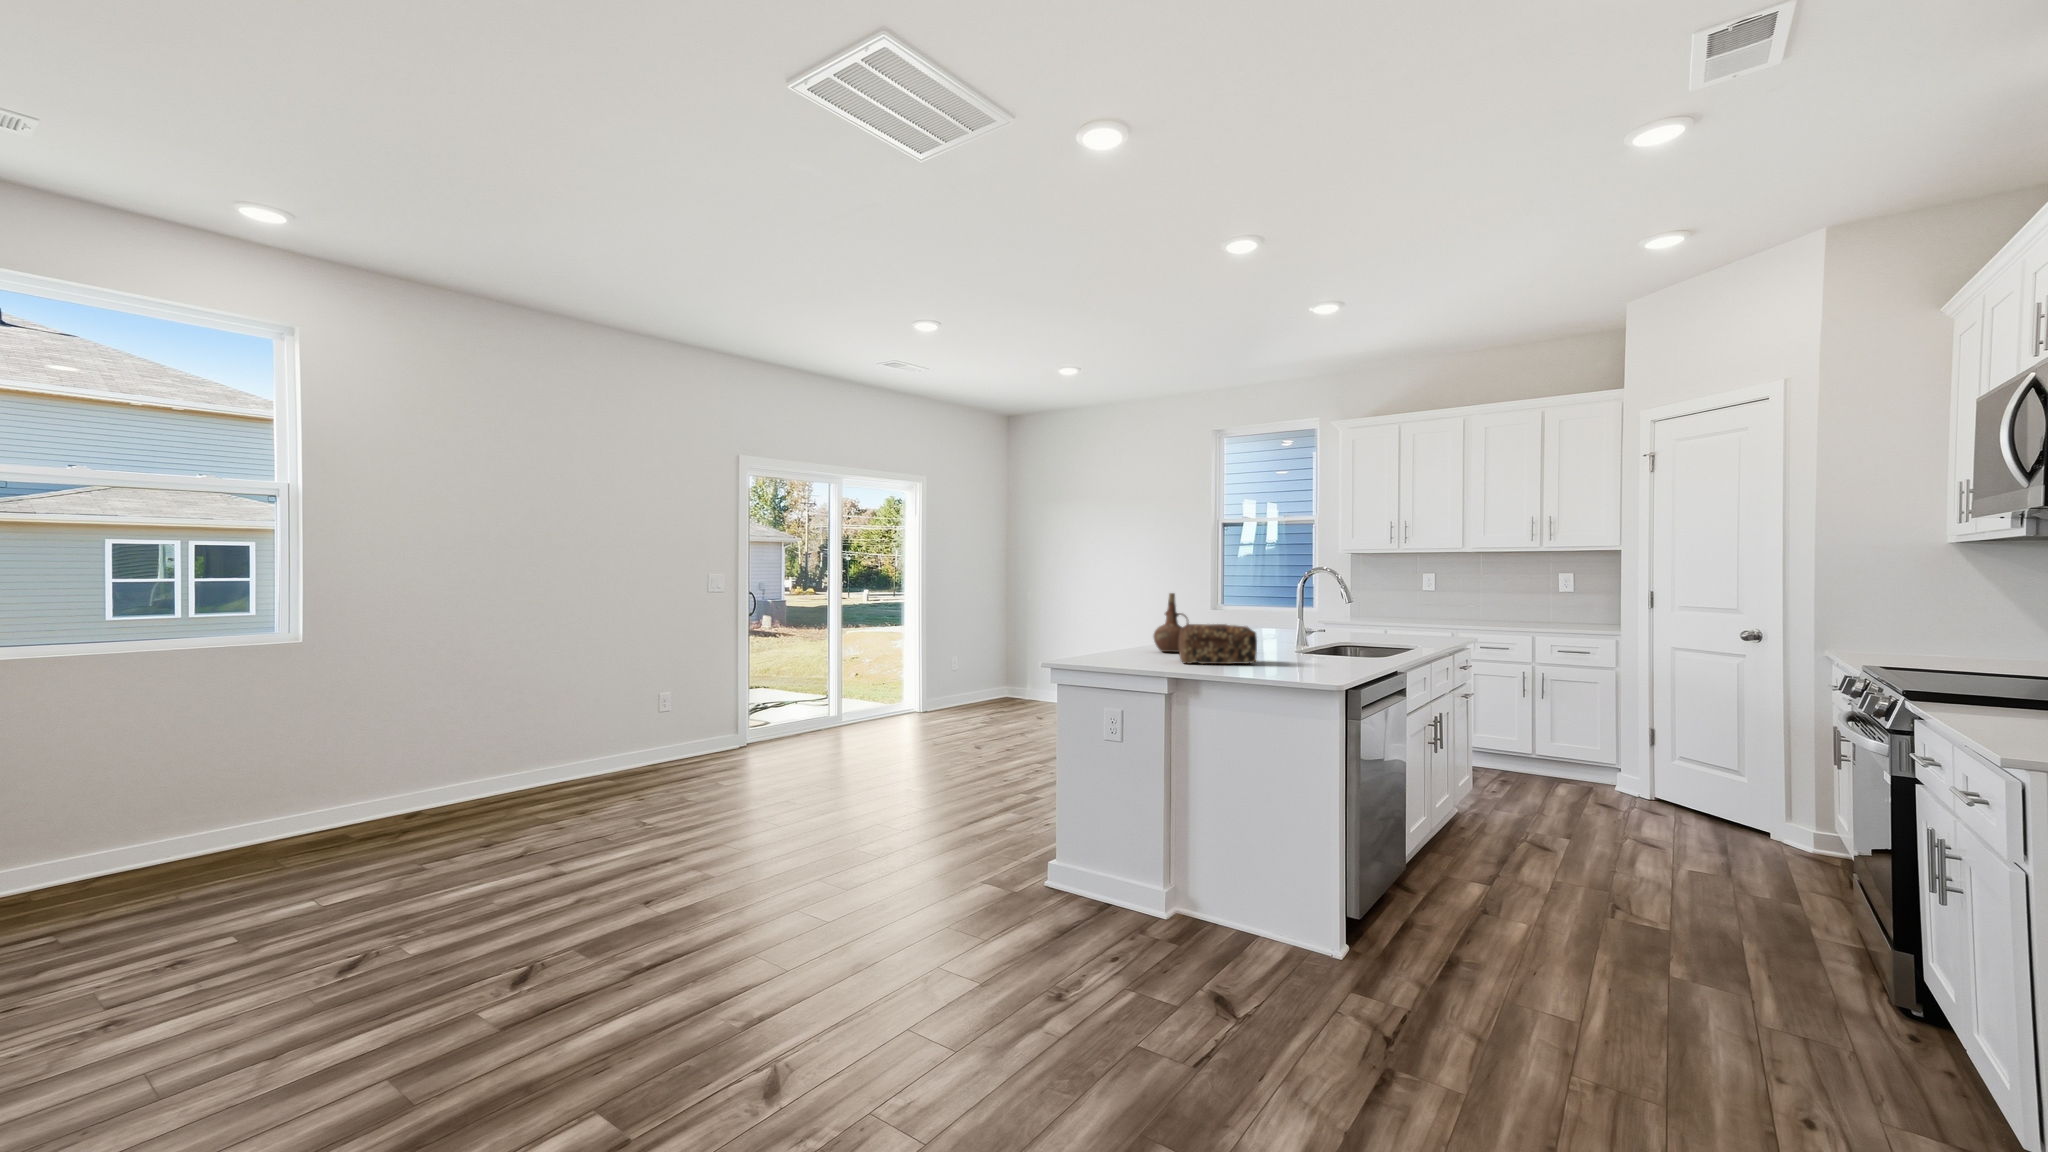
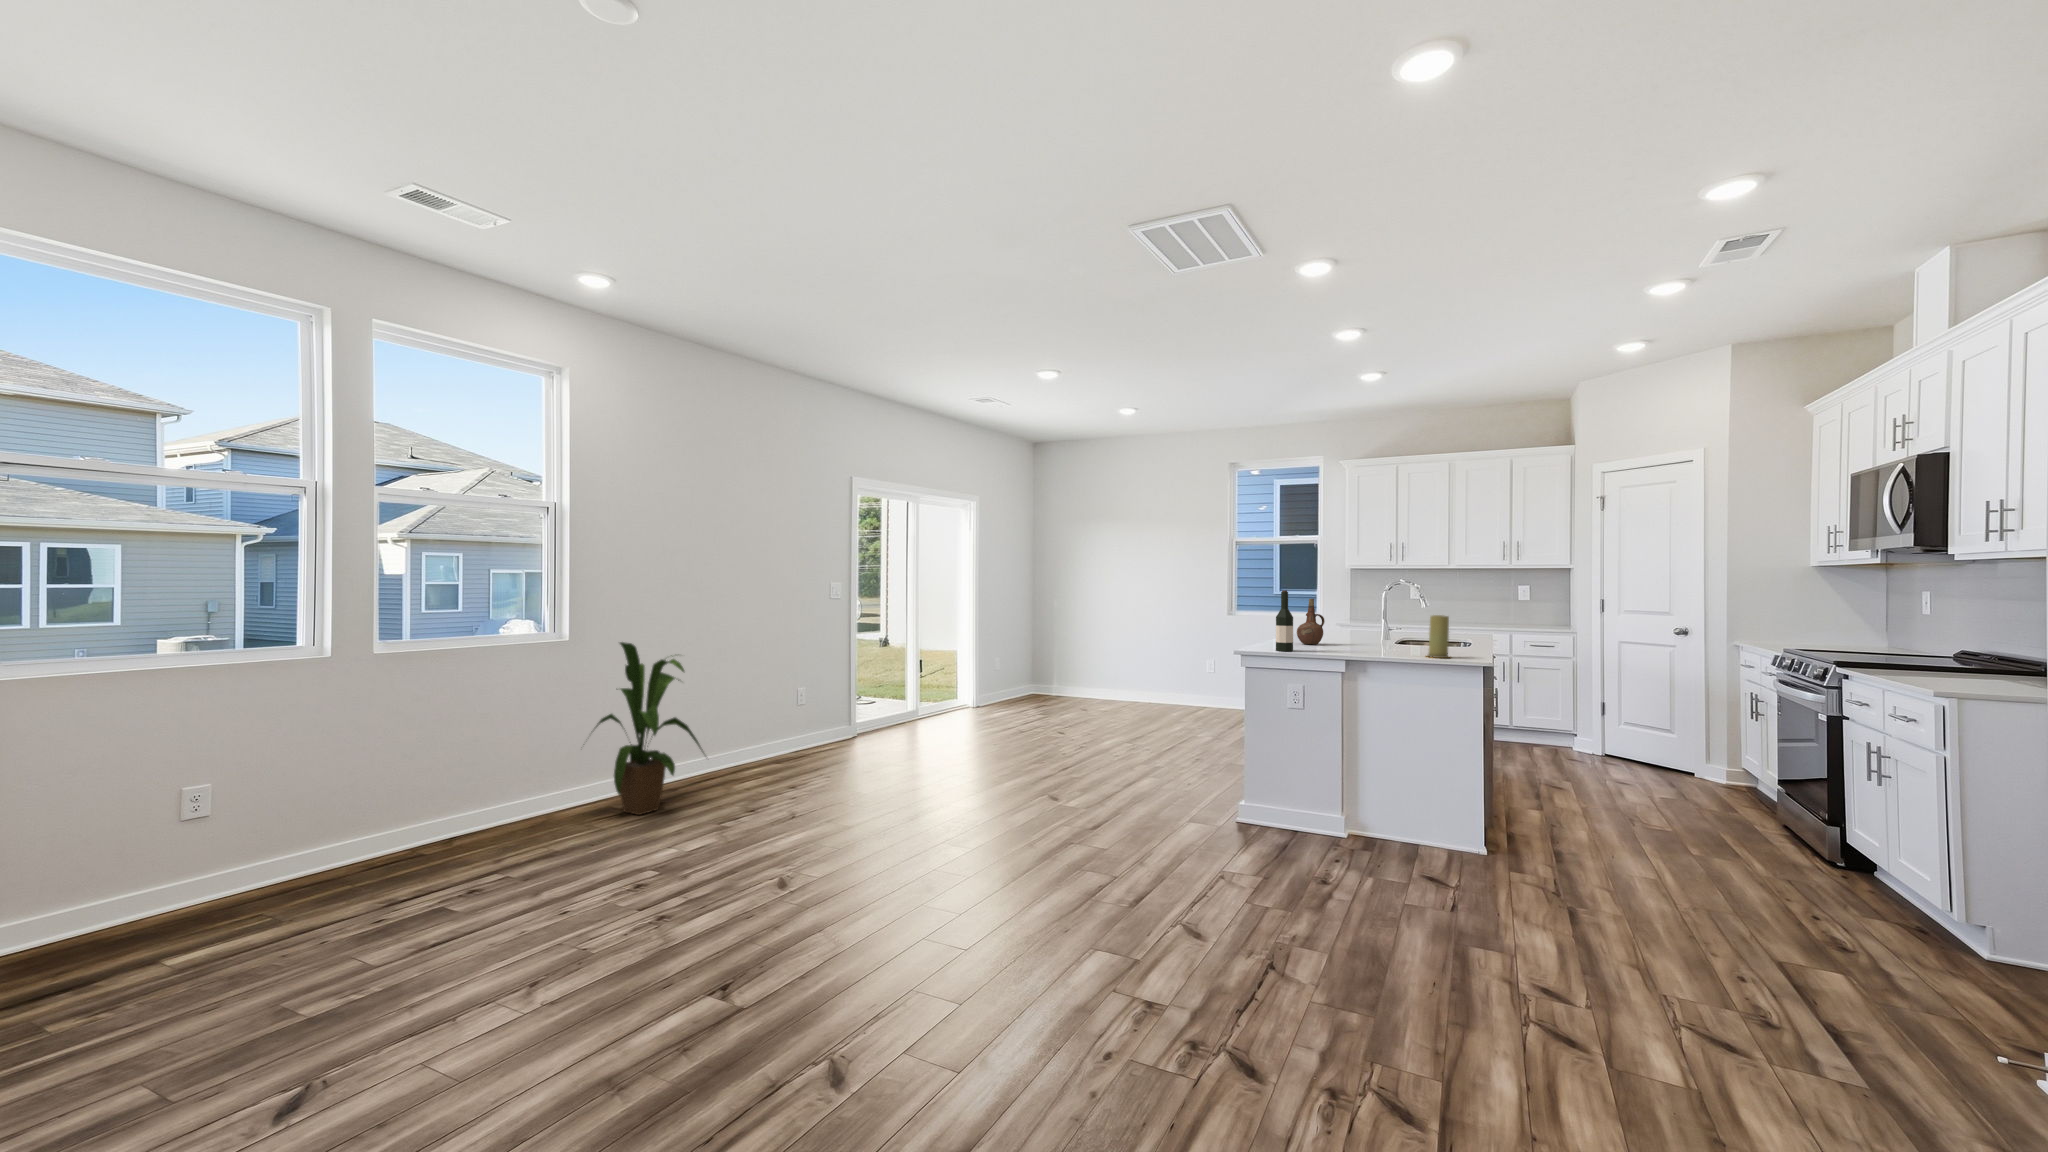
wine bottle: none [1088,583,1110,663] -> present [1276,590,1293,651]
candle: none [1275,616,1310,676] -> present [1427,615,1449,658]
bread loaf: present [1179,624,1257,664] -> none [1333,622,1398,651]
house plant: none [331,645,478,839] -> present [596,642,703,815]

